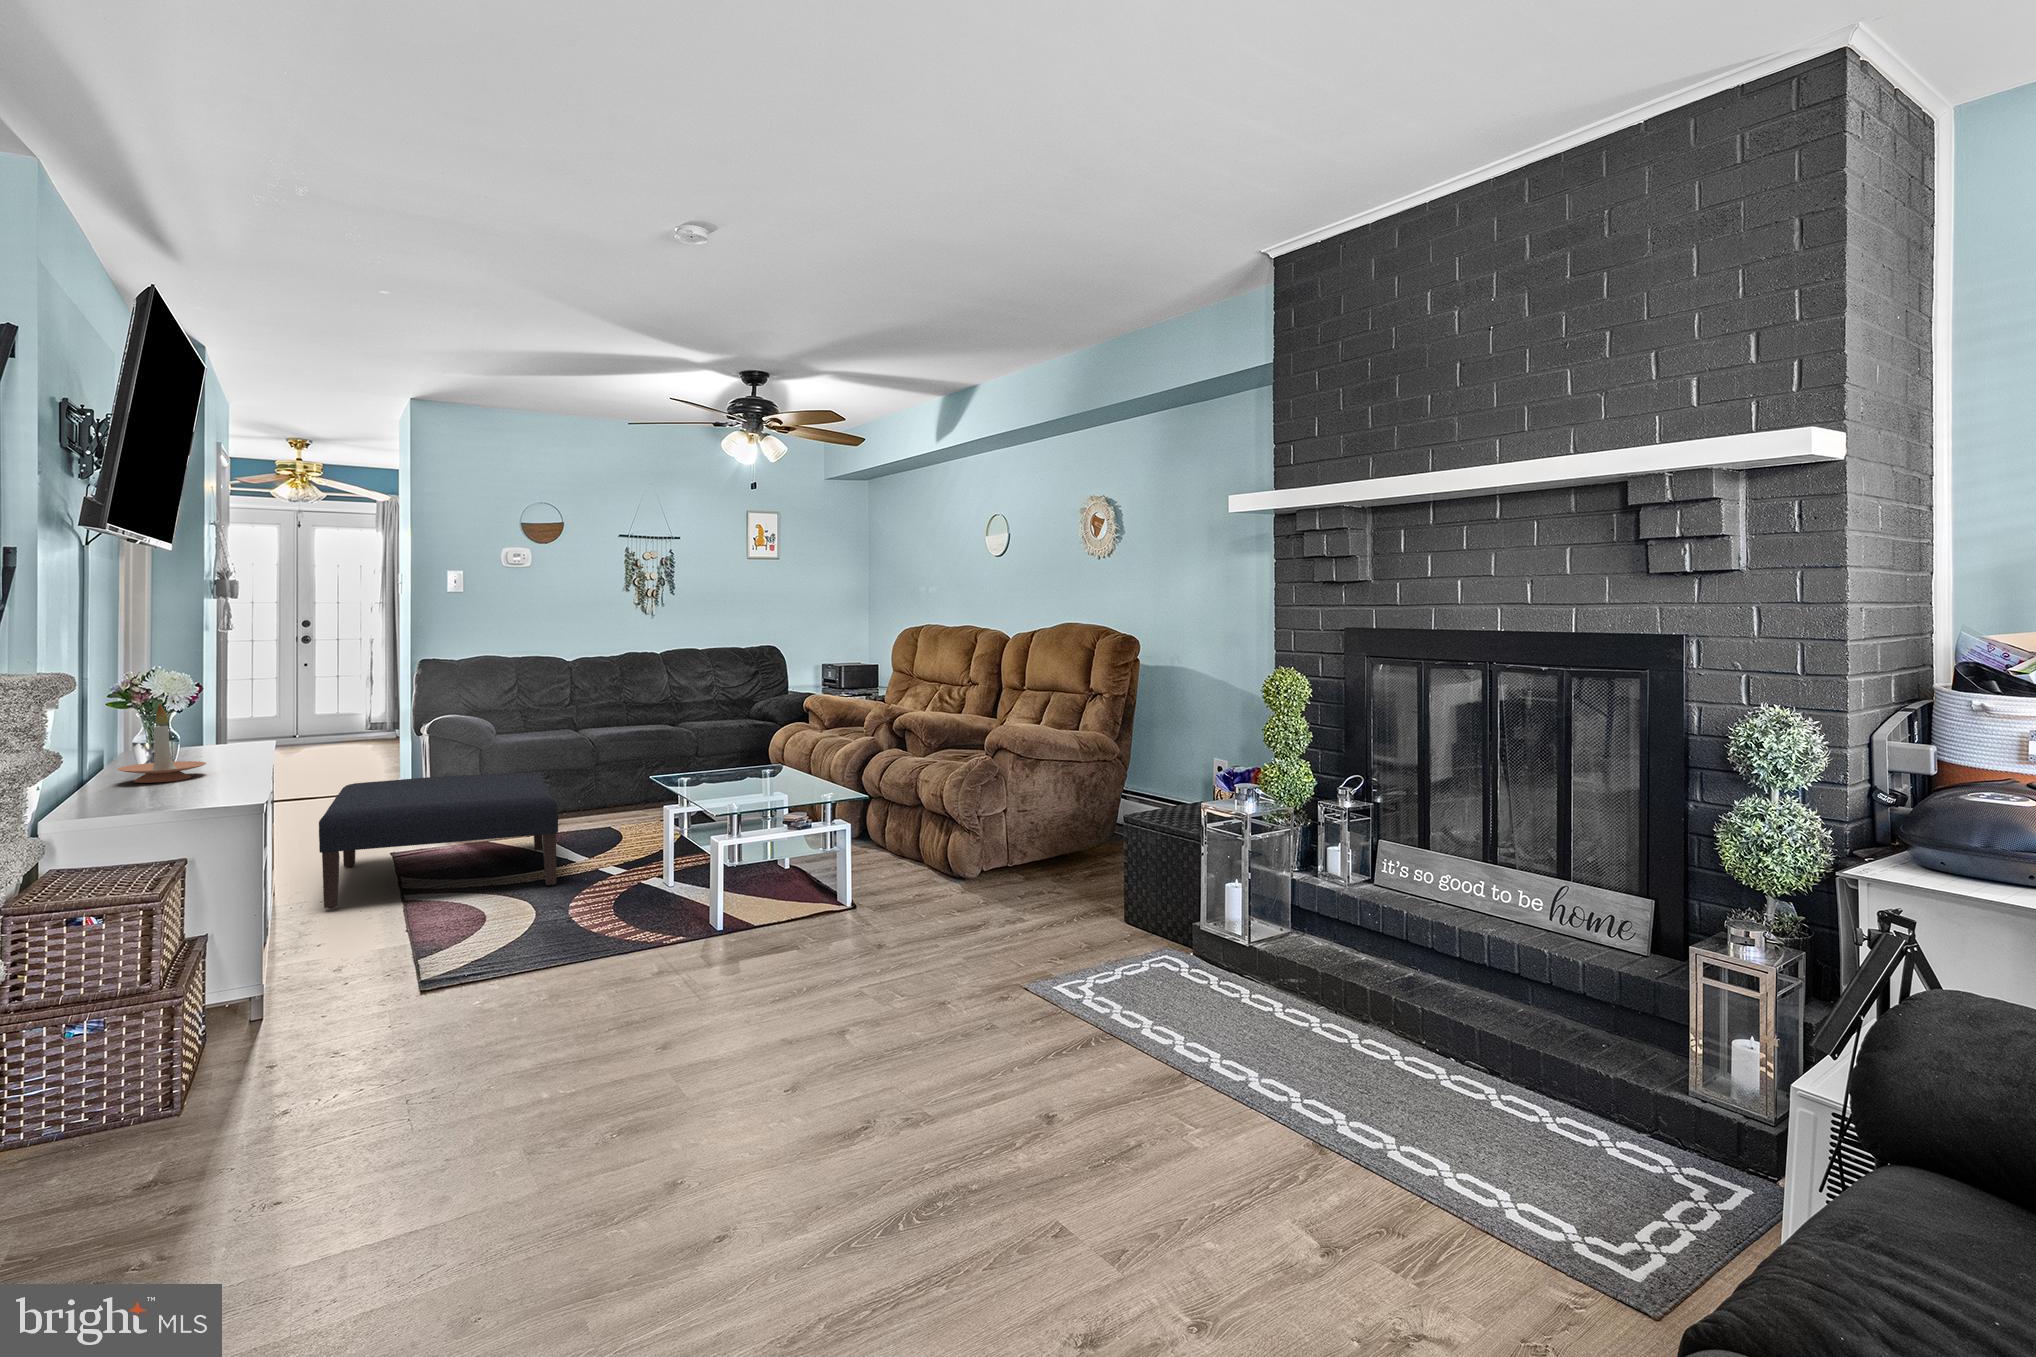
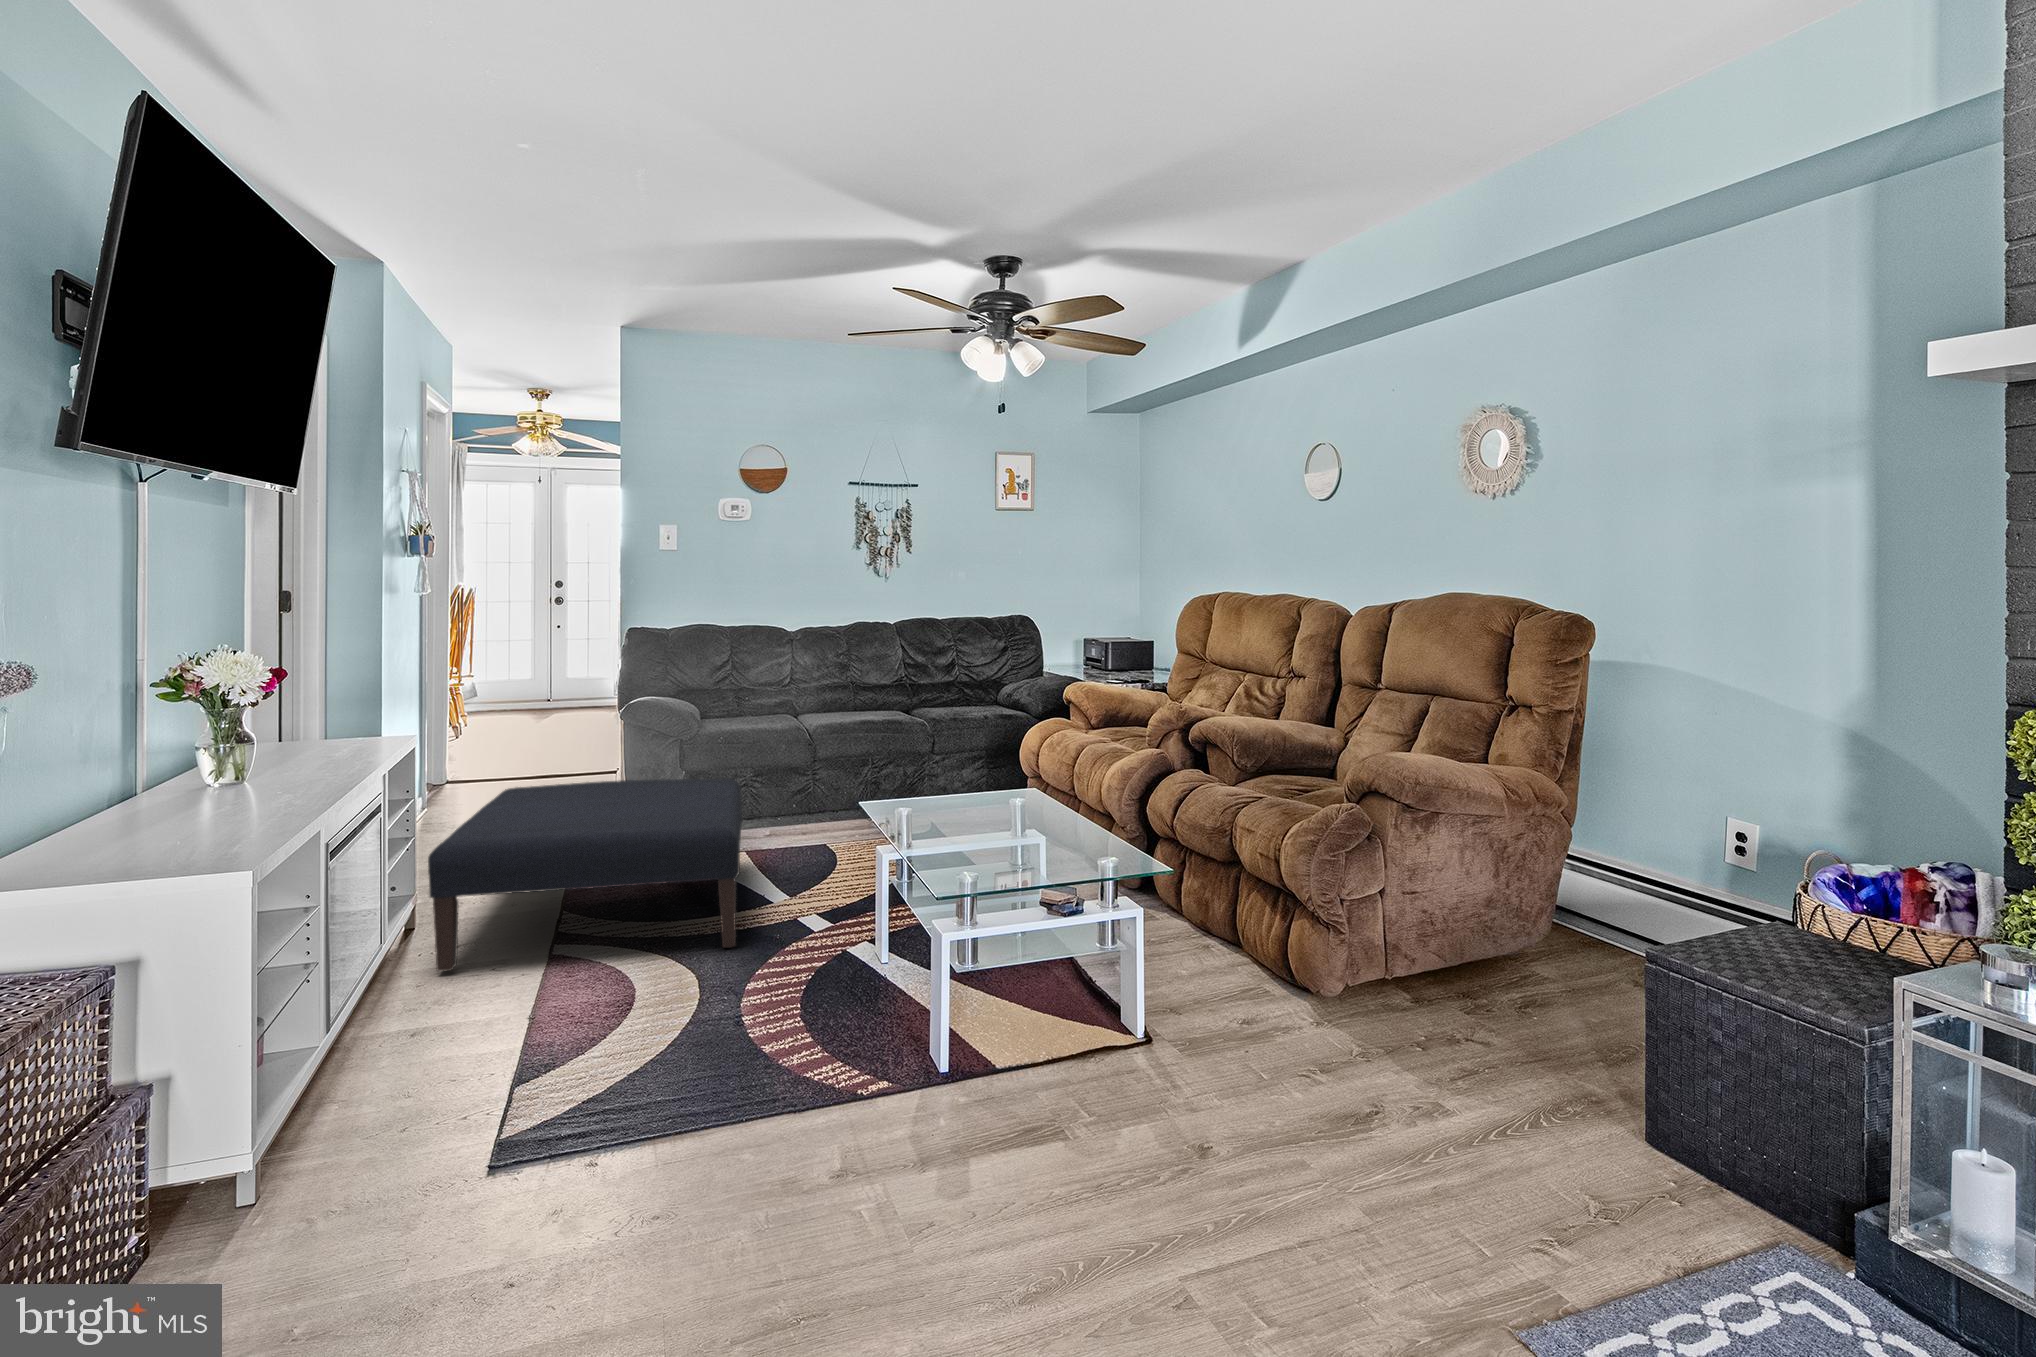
candle holder: present [117,704,206,783] -> none [74,709,212,829]

